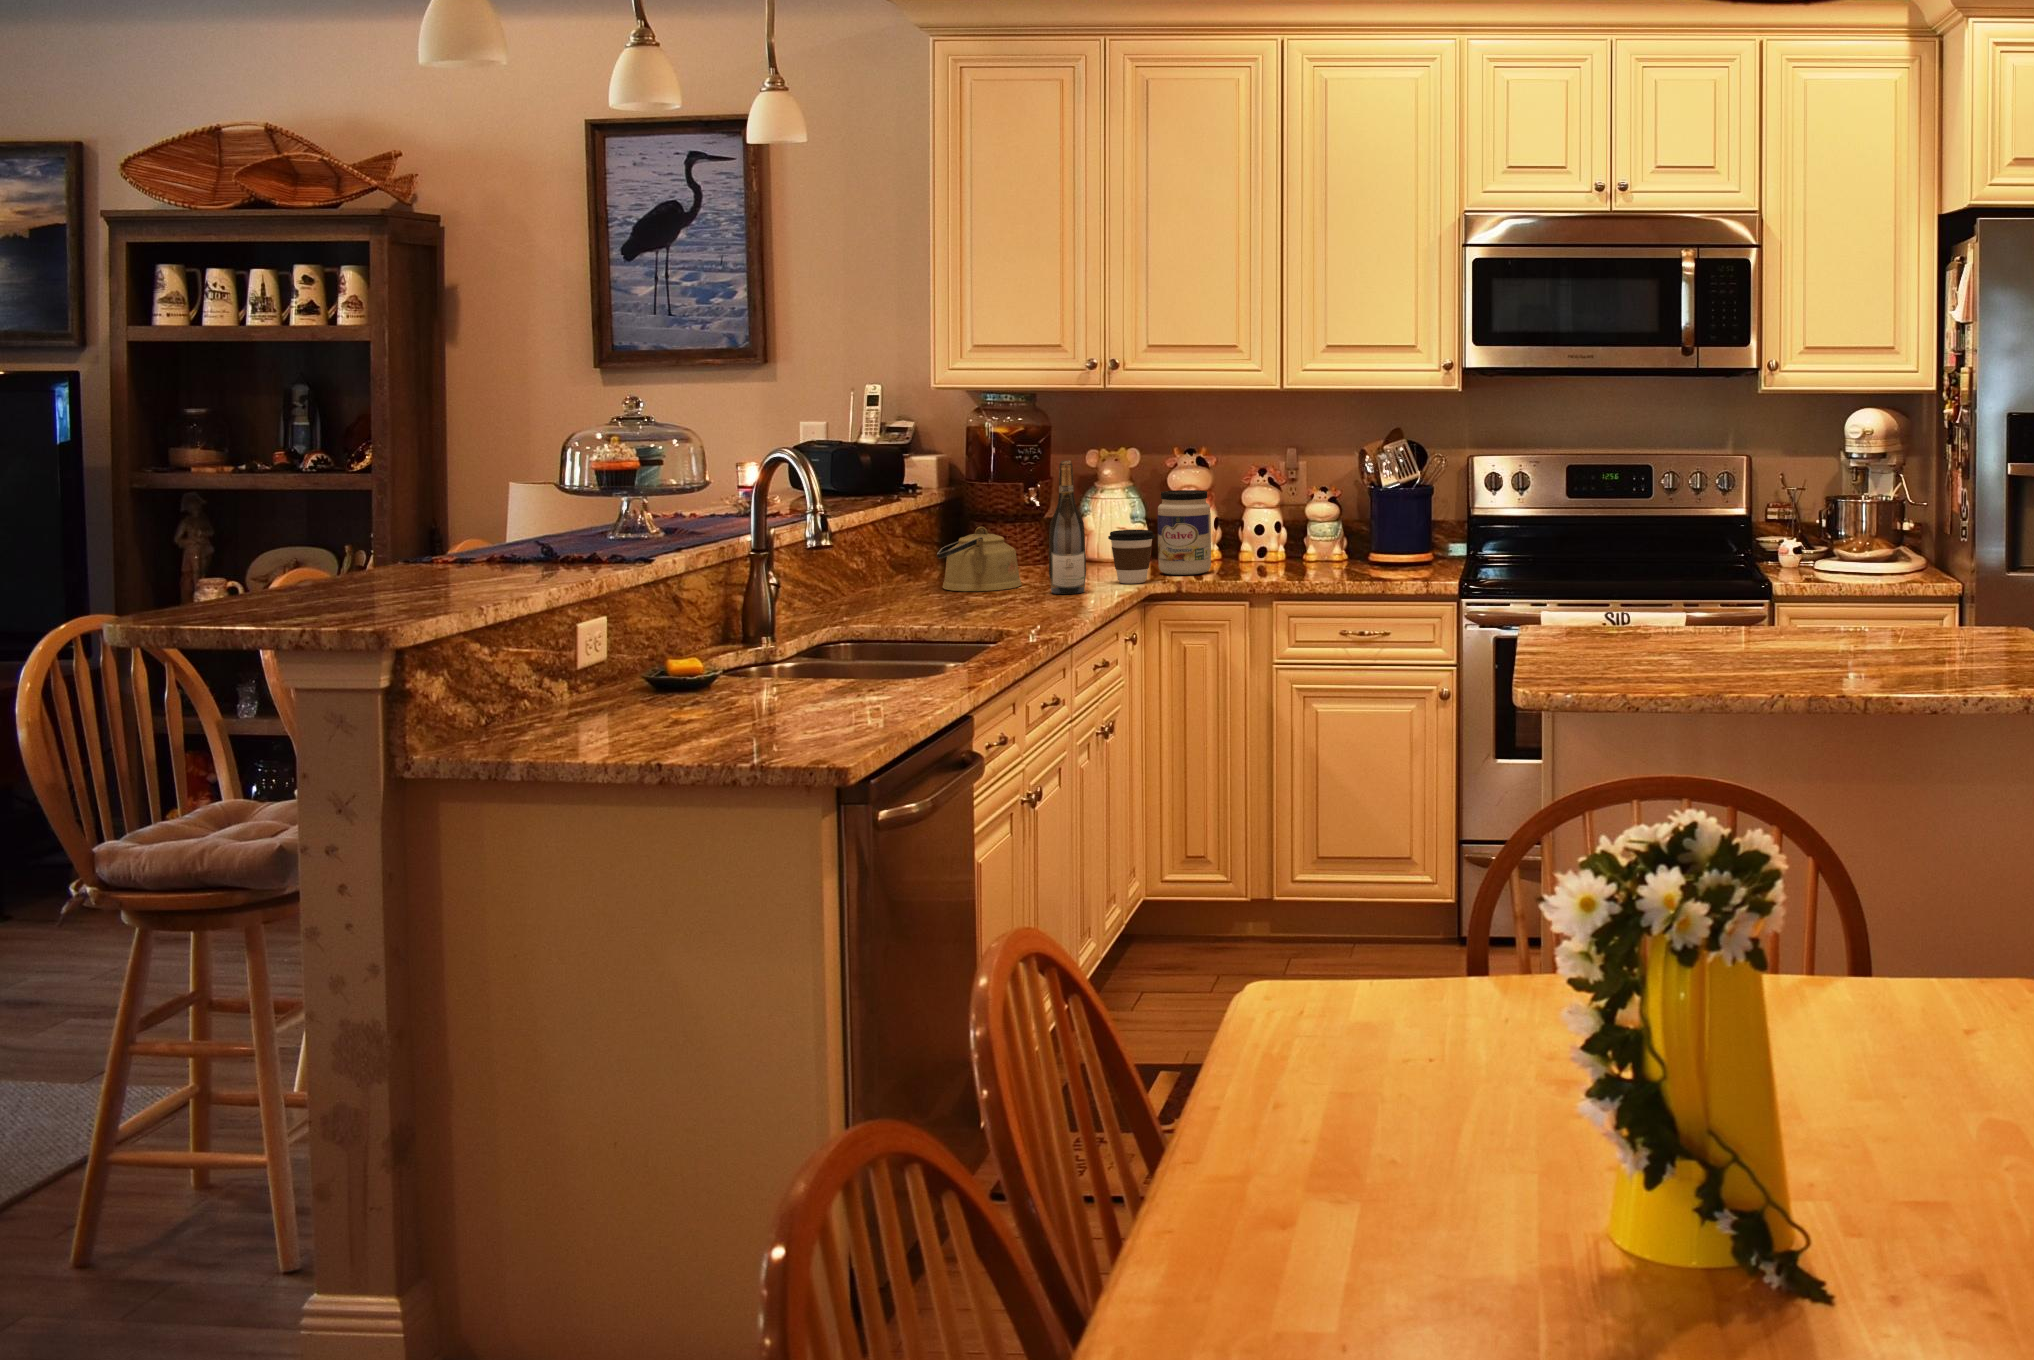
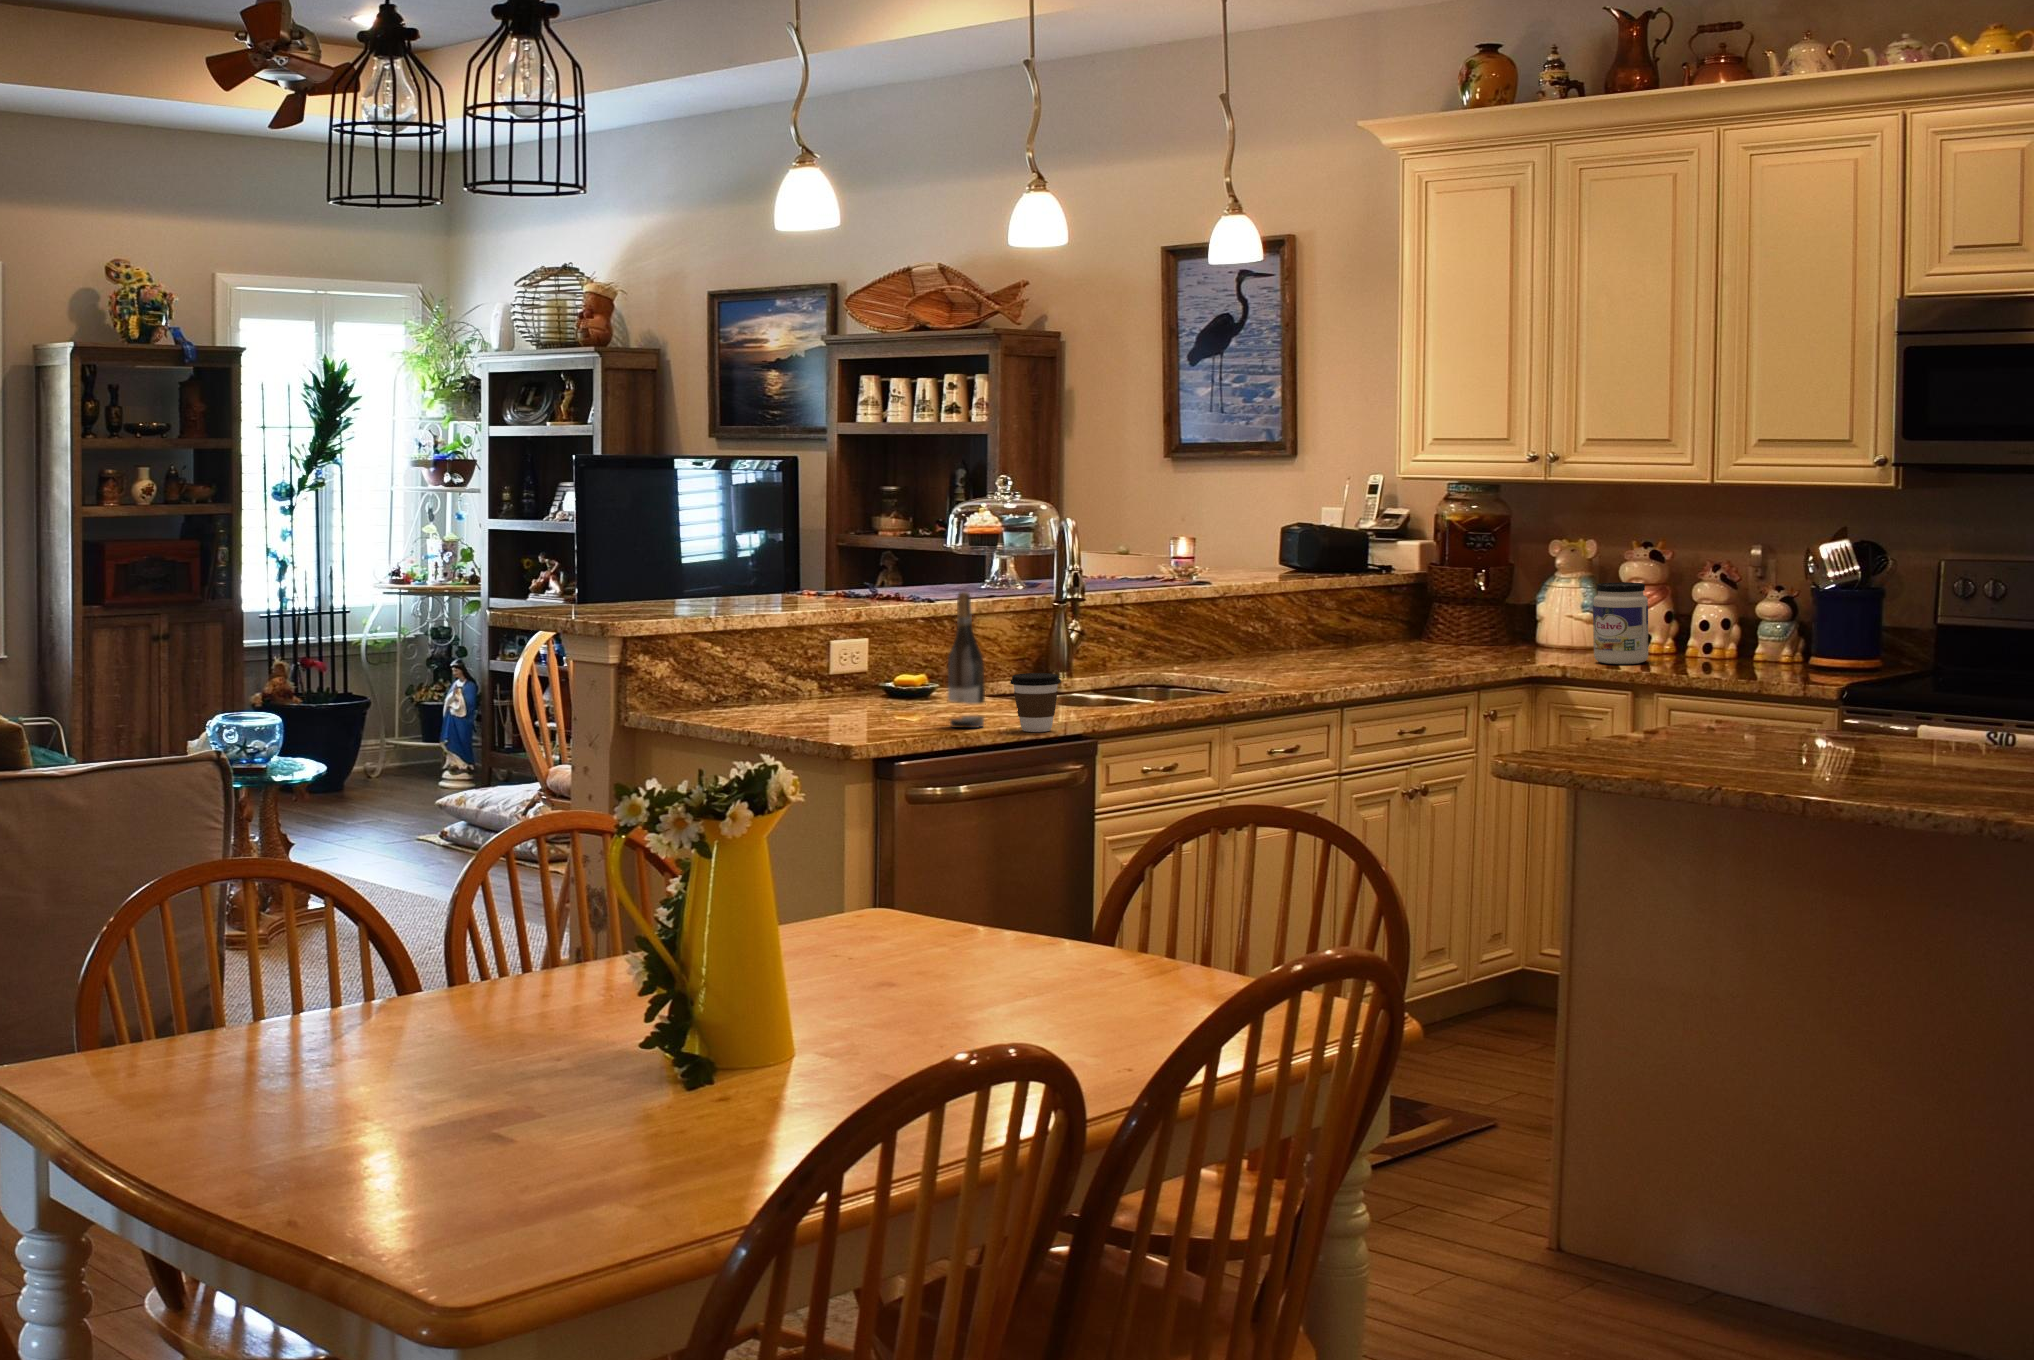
wine bottle: present [1049,461,1086,594] -> present [948,592,985,728]
kettle: present [937,527,1022,591] -> none [1370,609,1452,666]
coffee cup: present [1108,530,1155,583] -> present [1010,673,1061,732]

